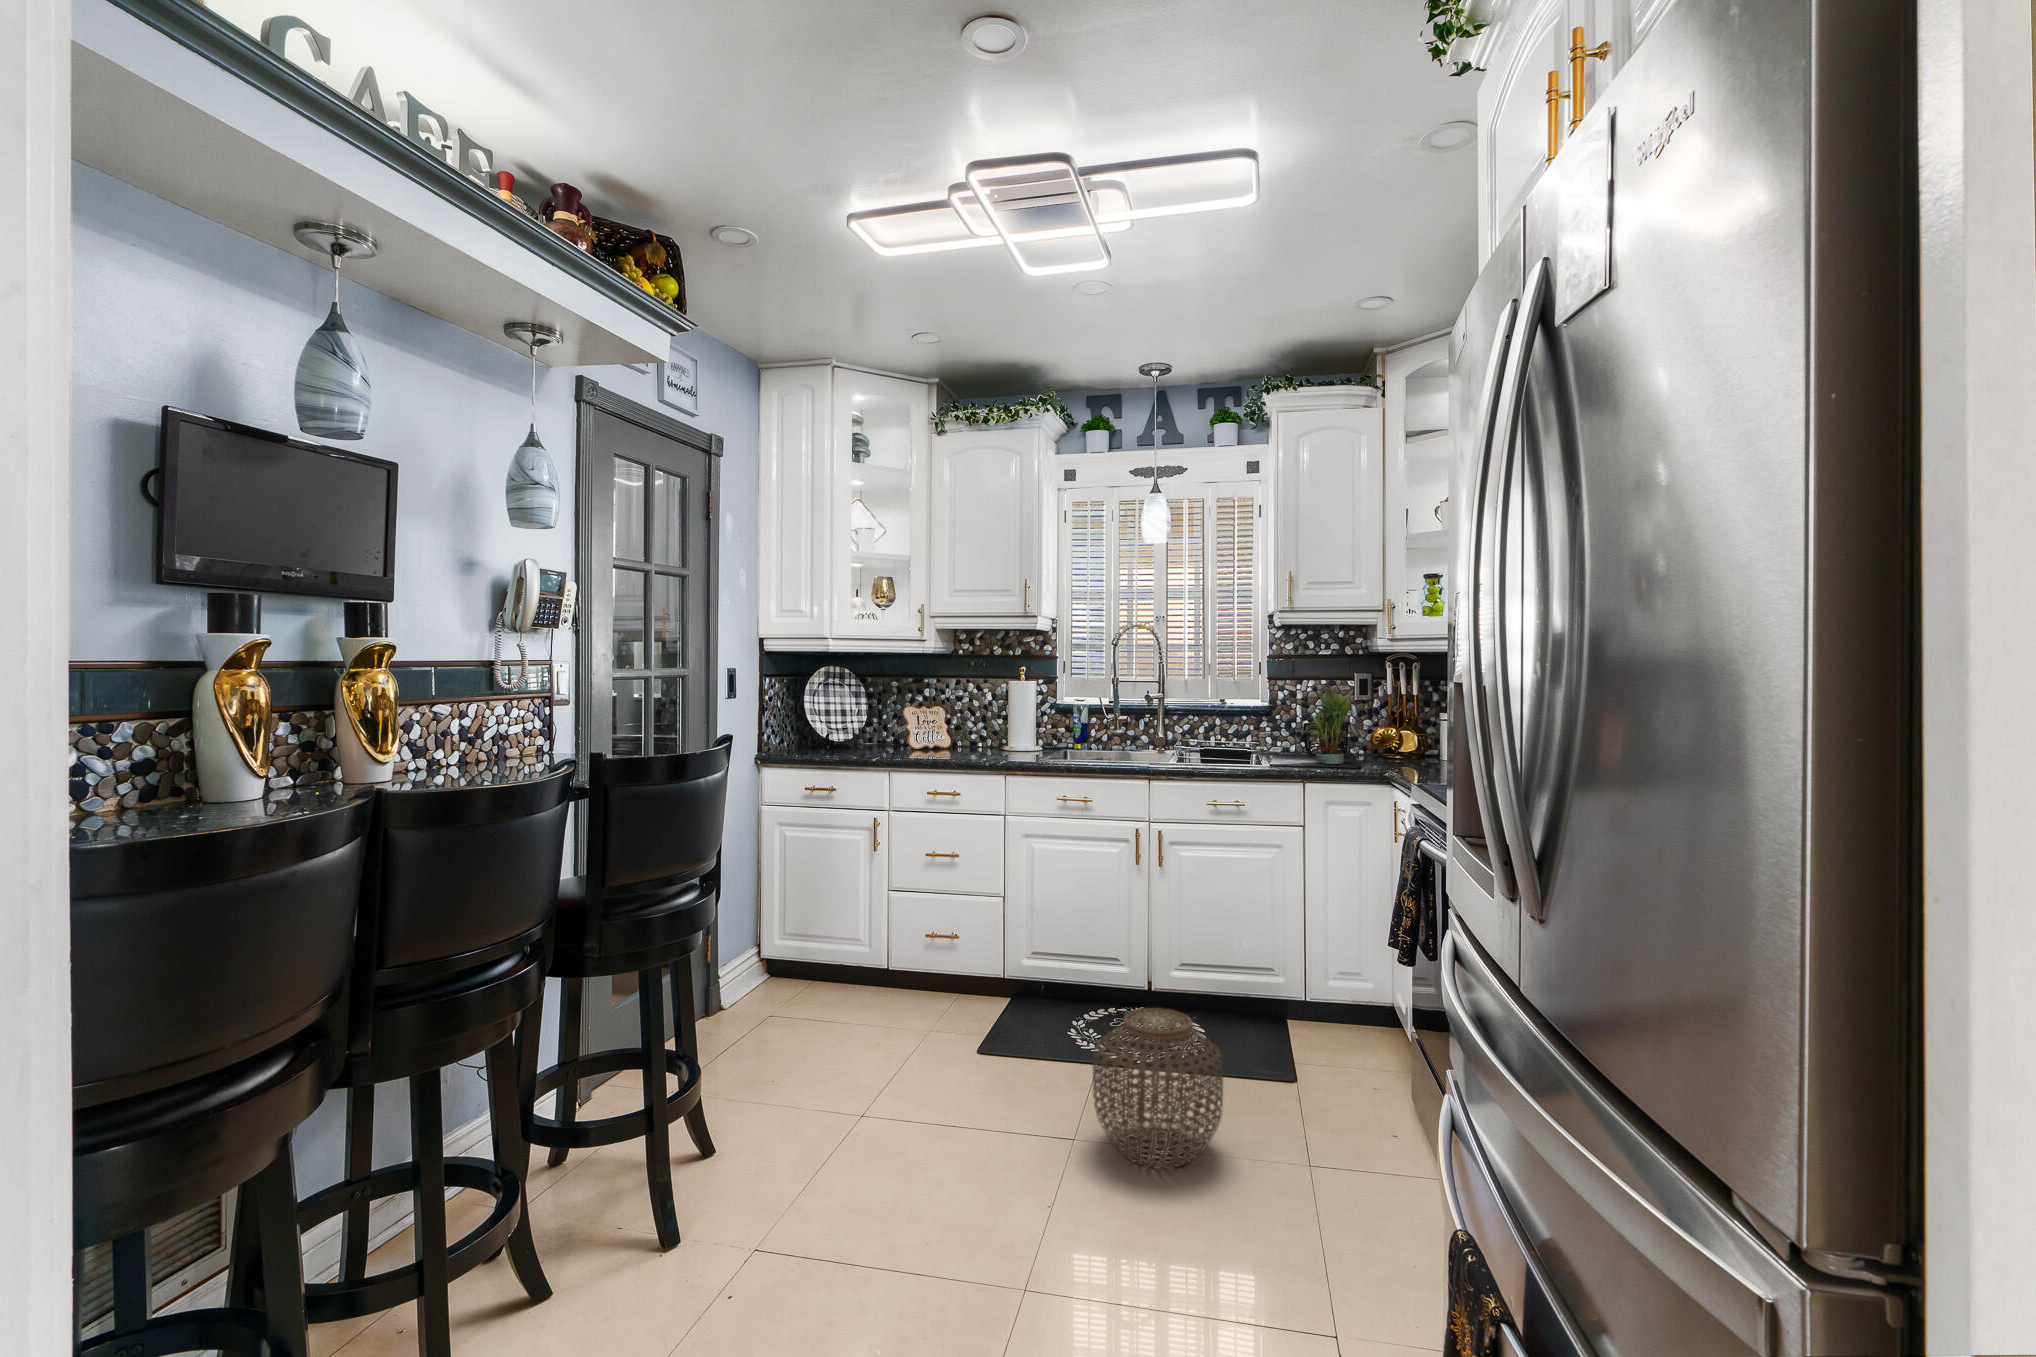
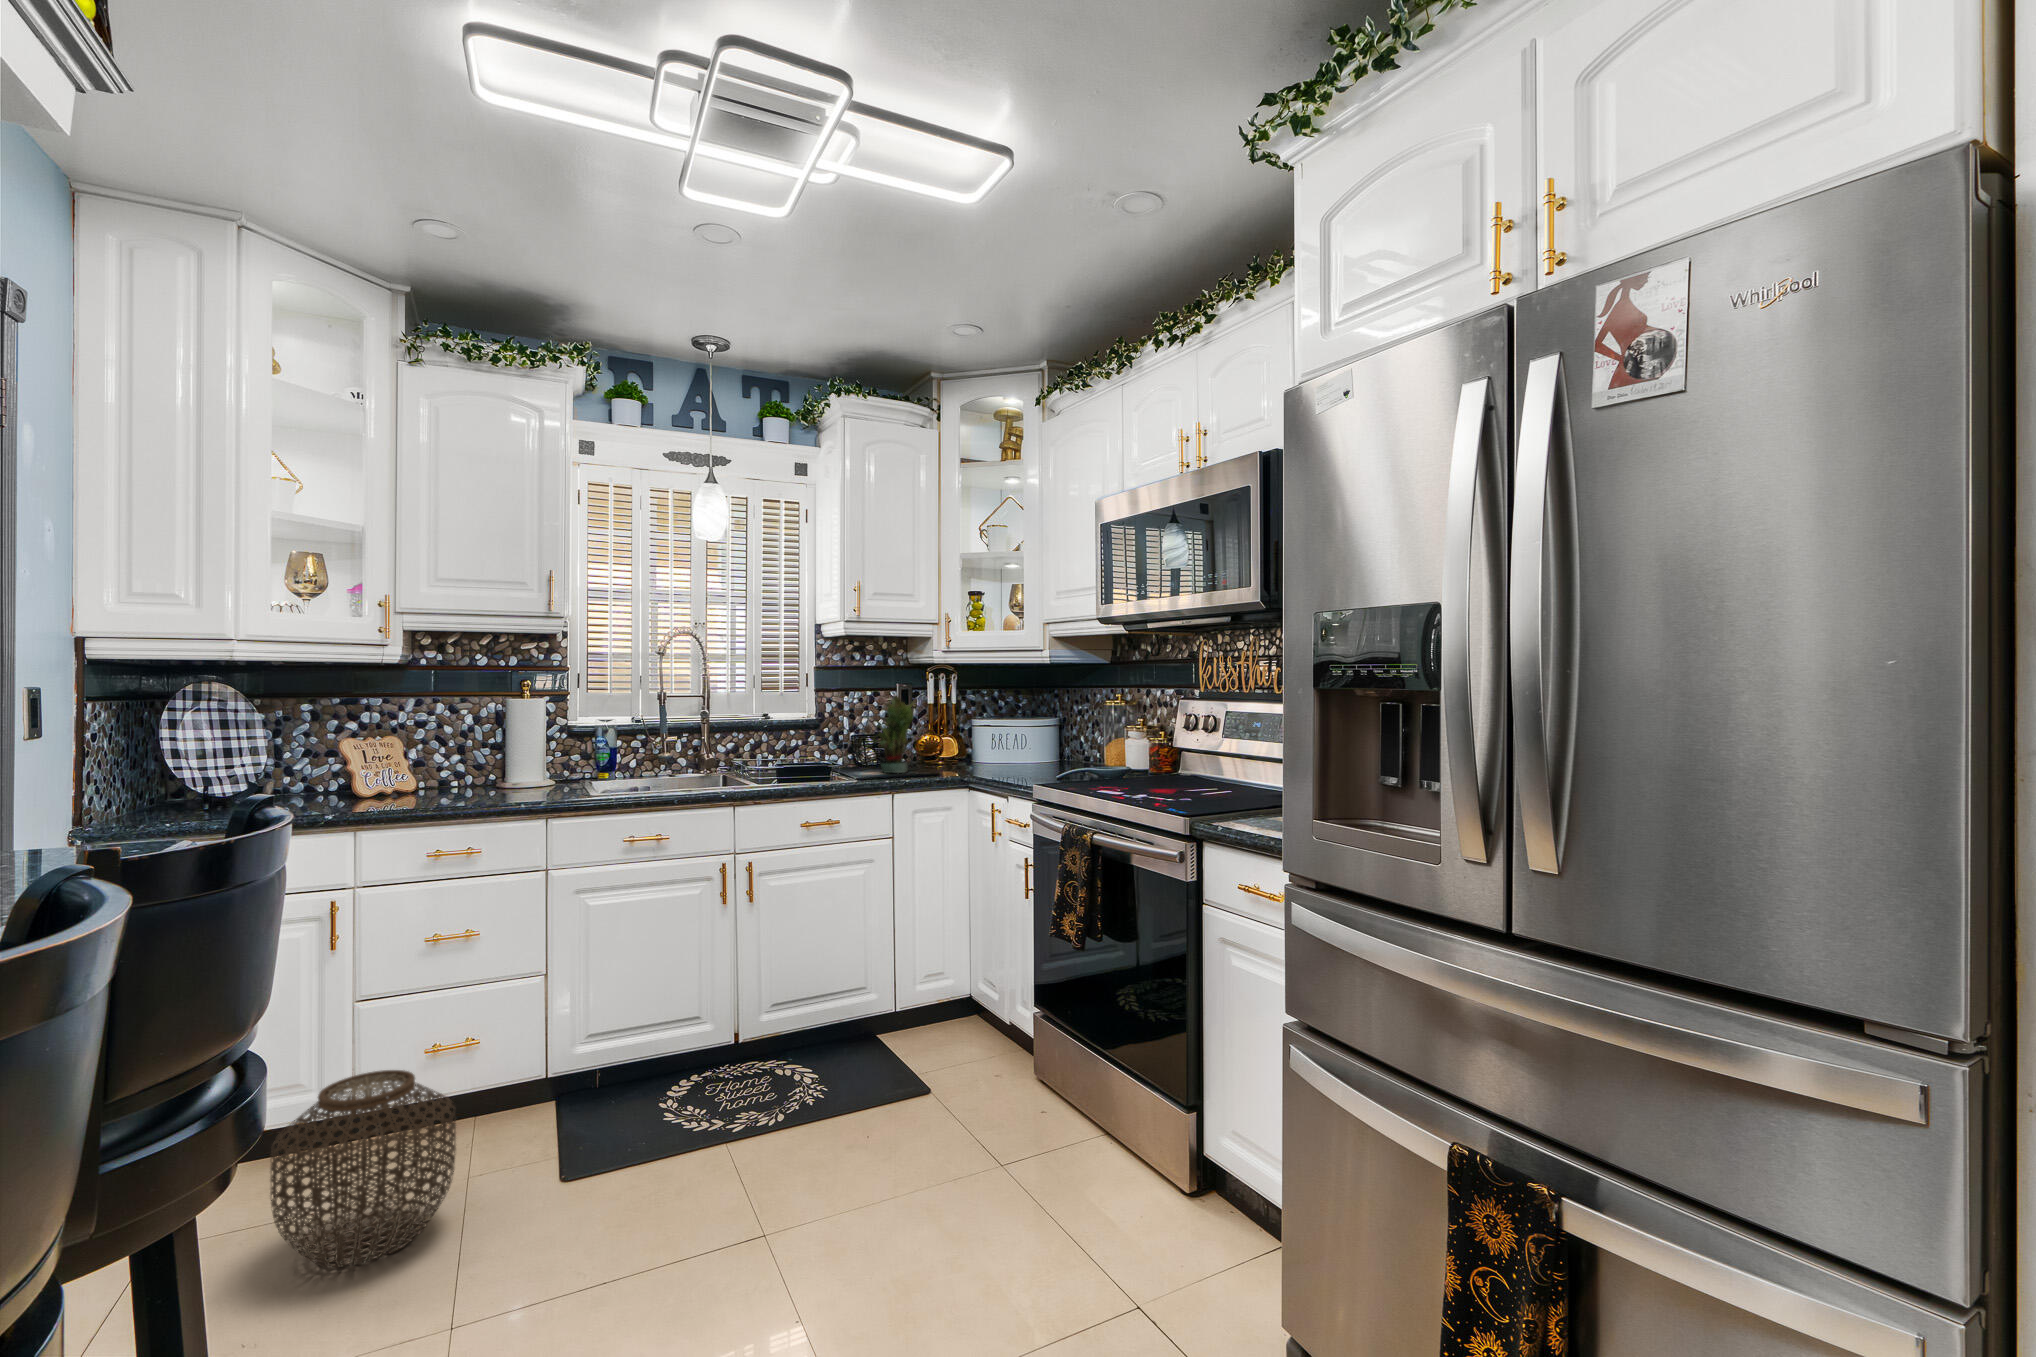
woven basket: present [1093,1008,1223,1168] -> present [270,1070,456,1267]

